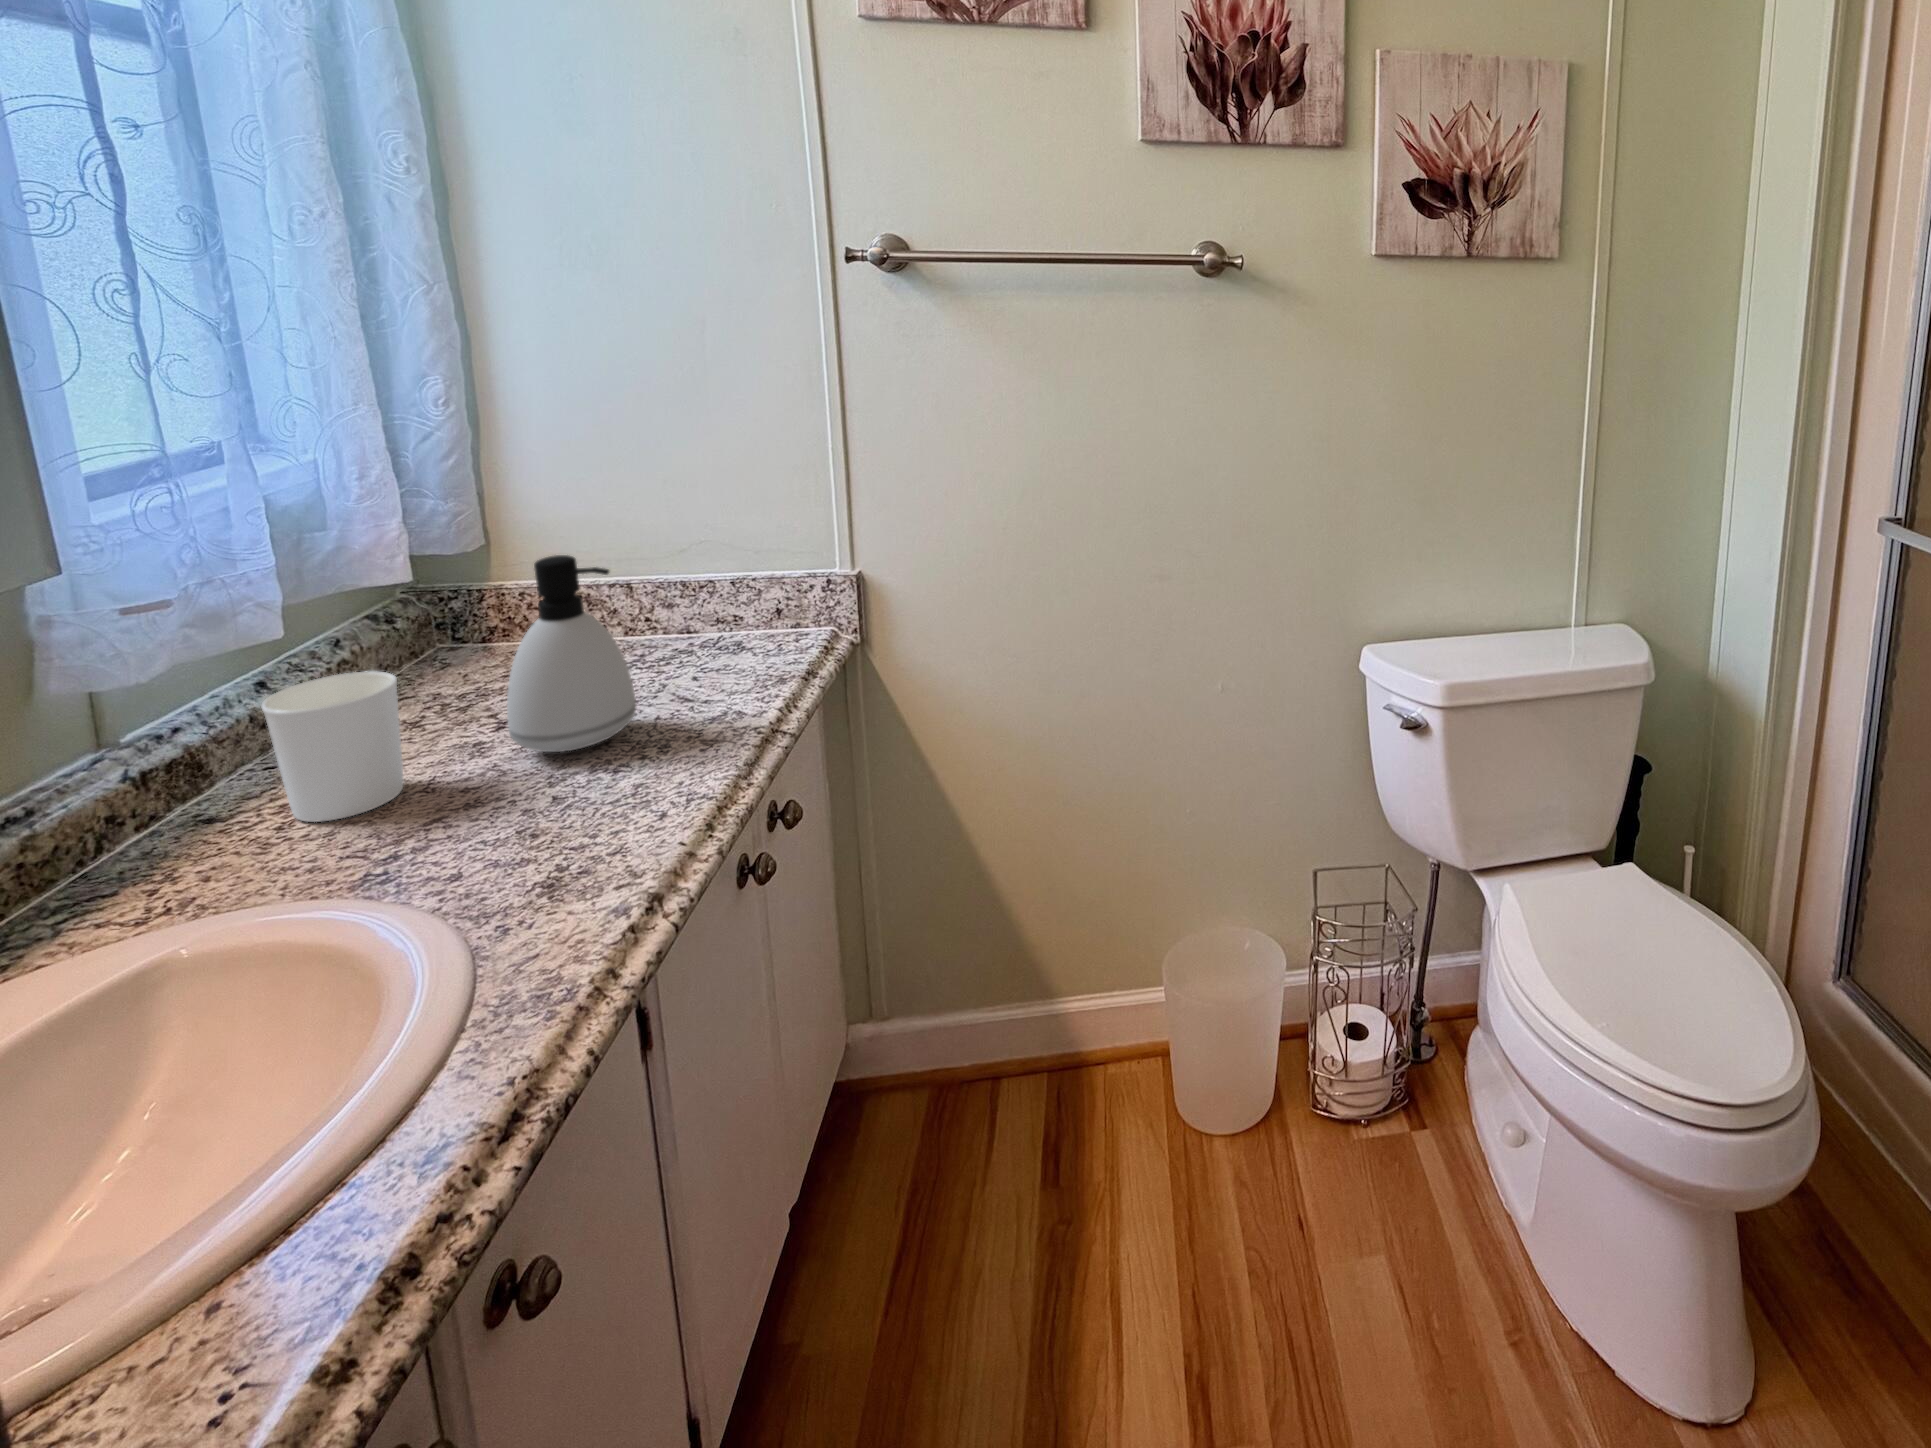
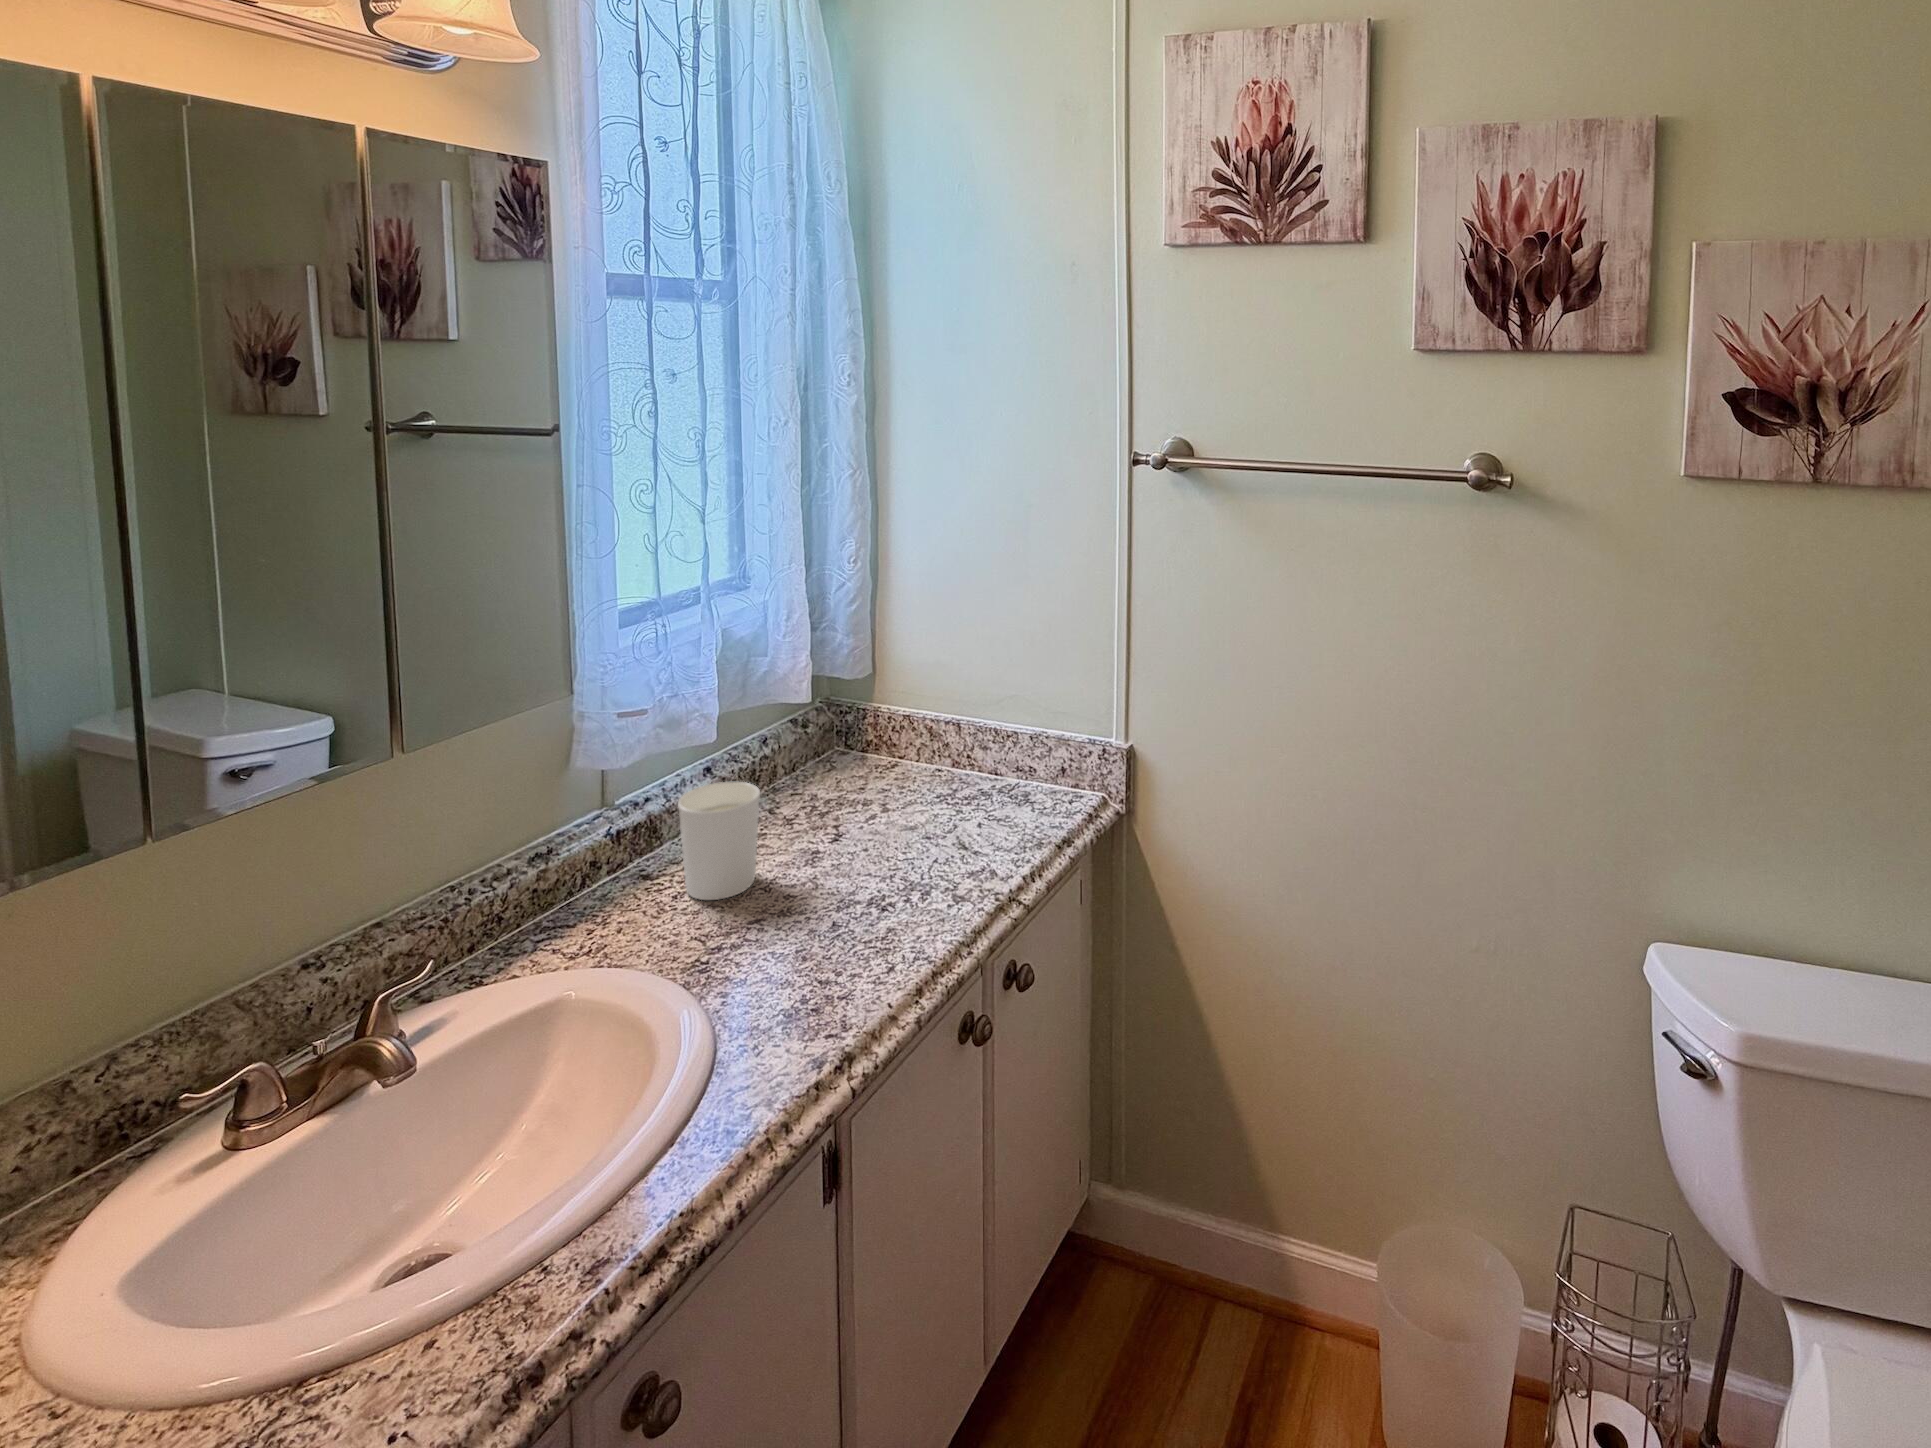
soap dispenser: present [507,555,636,752] -> none [826,710,917,880]

